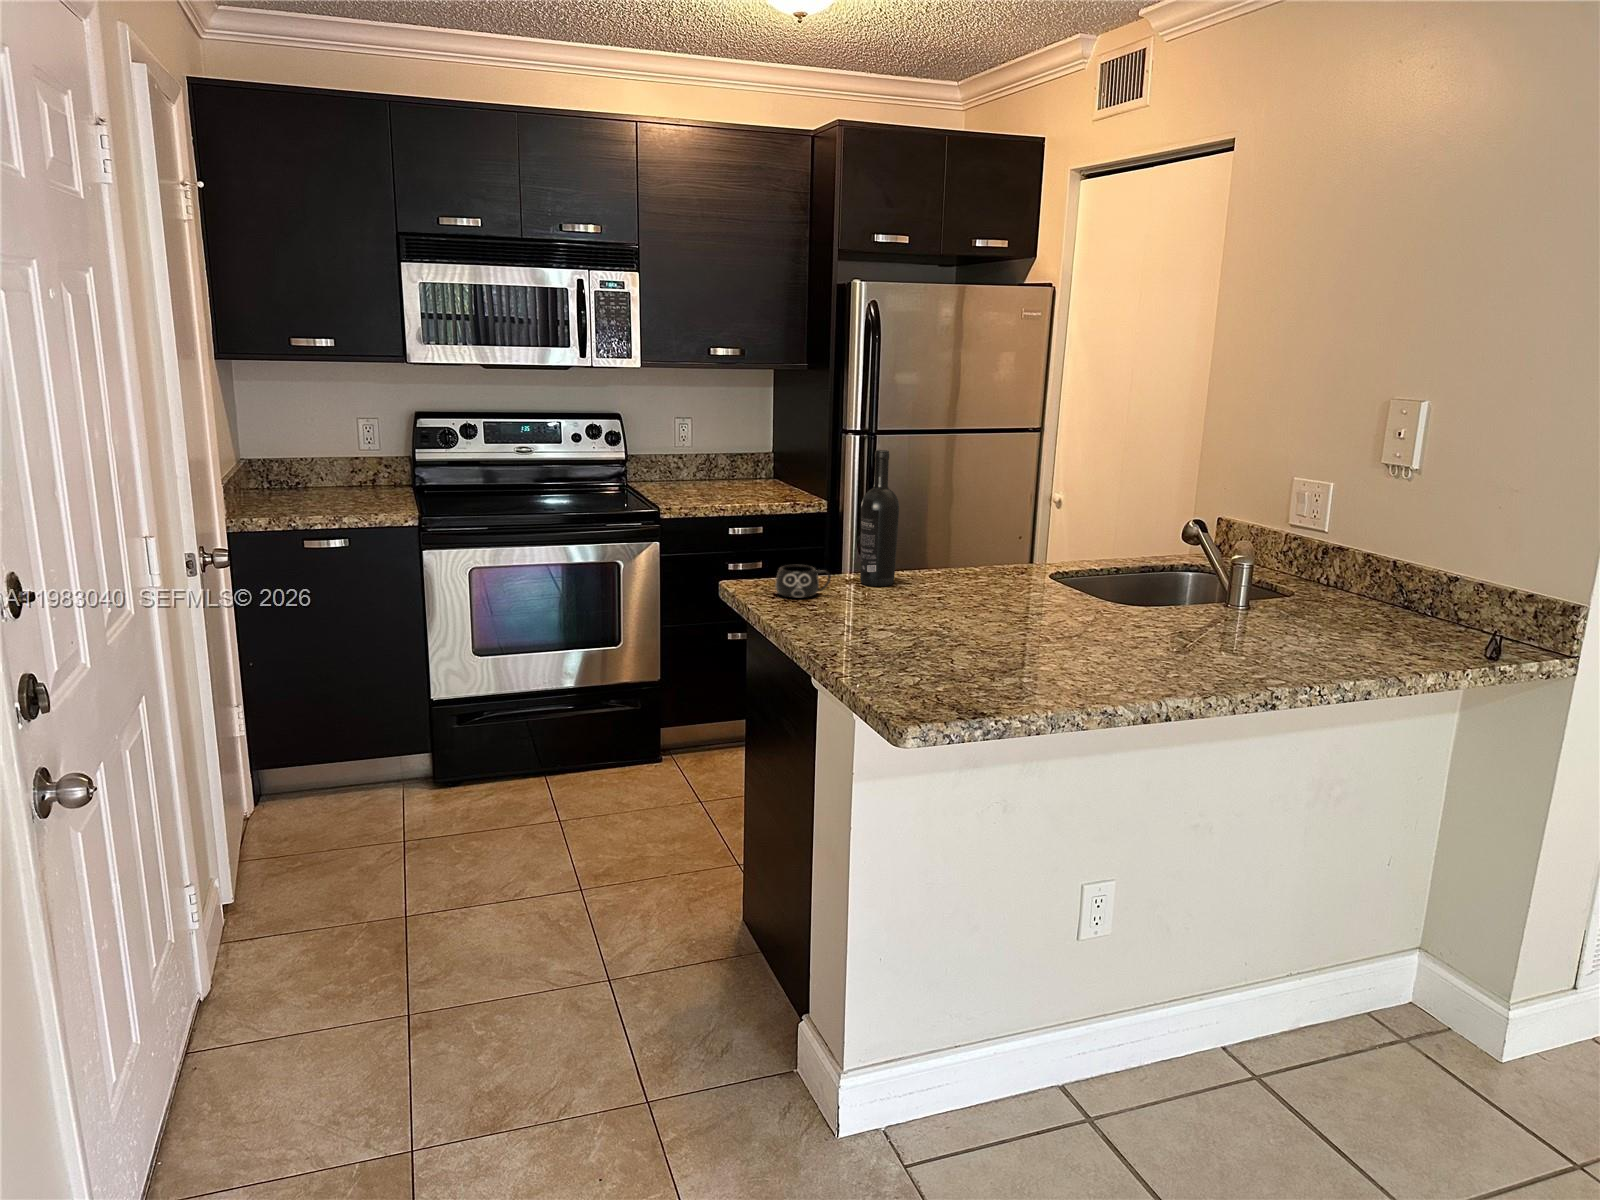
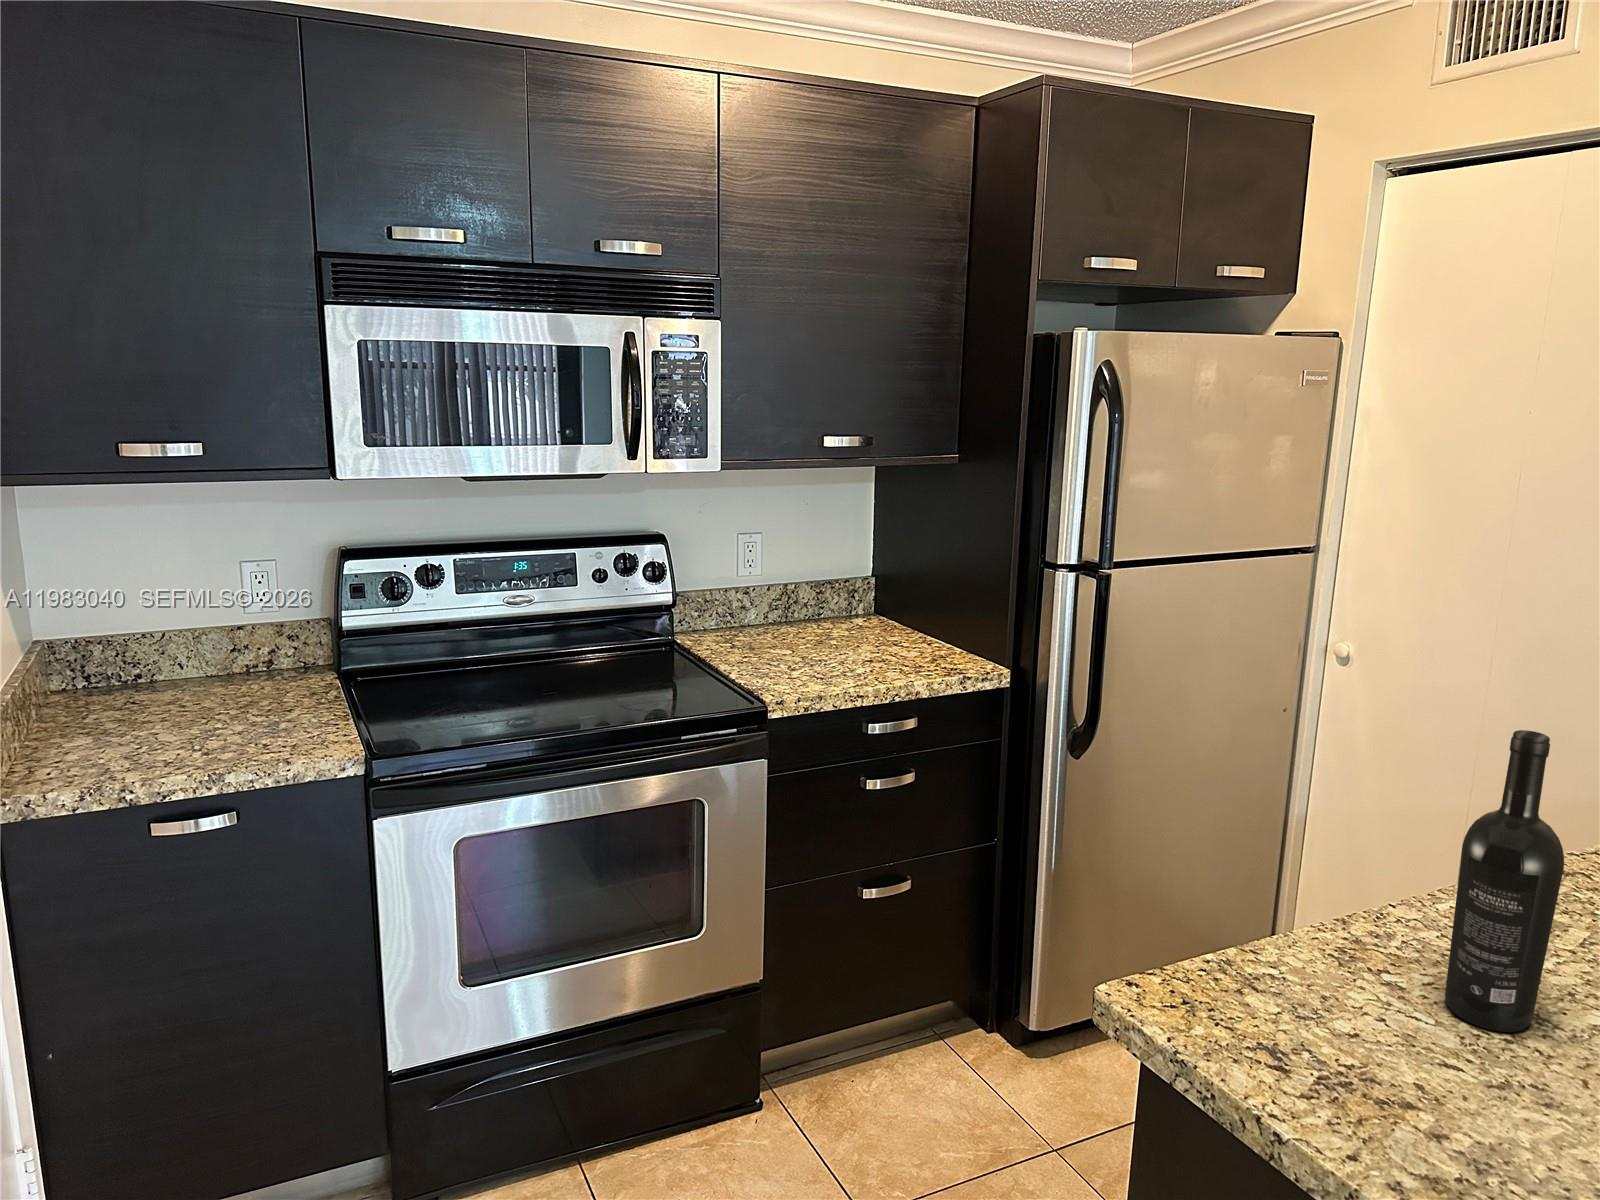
mug: present [775,565,831,598] -> none [1351,1026,1495,1136]

